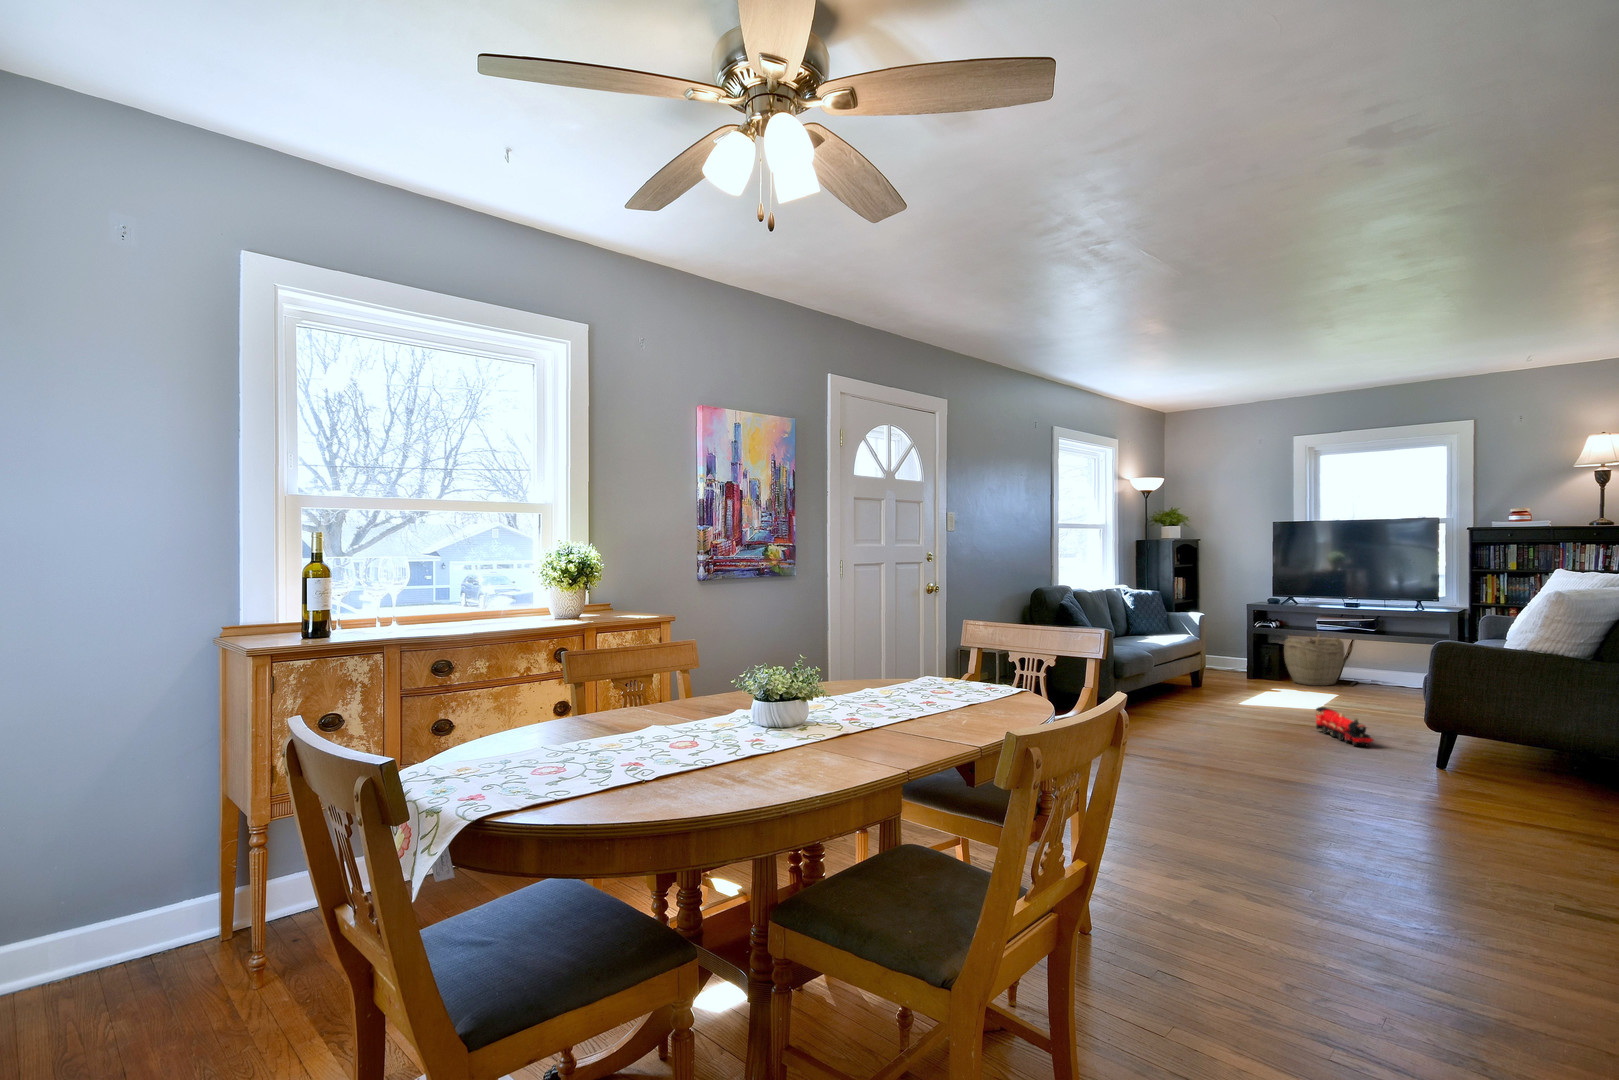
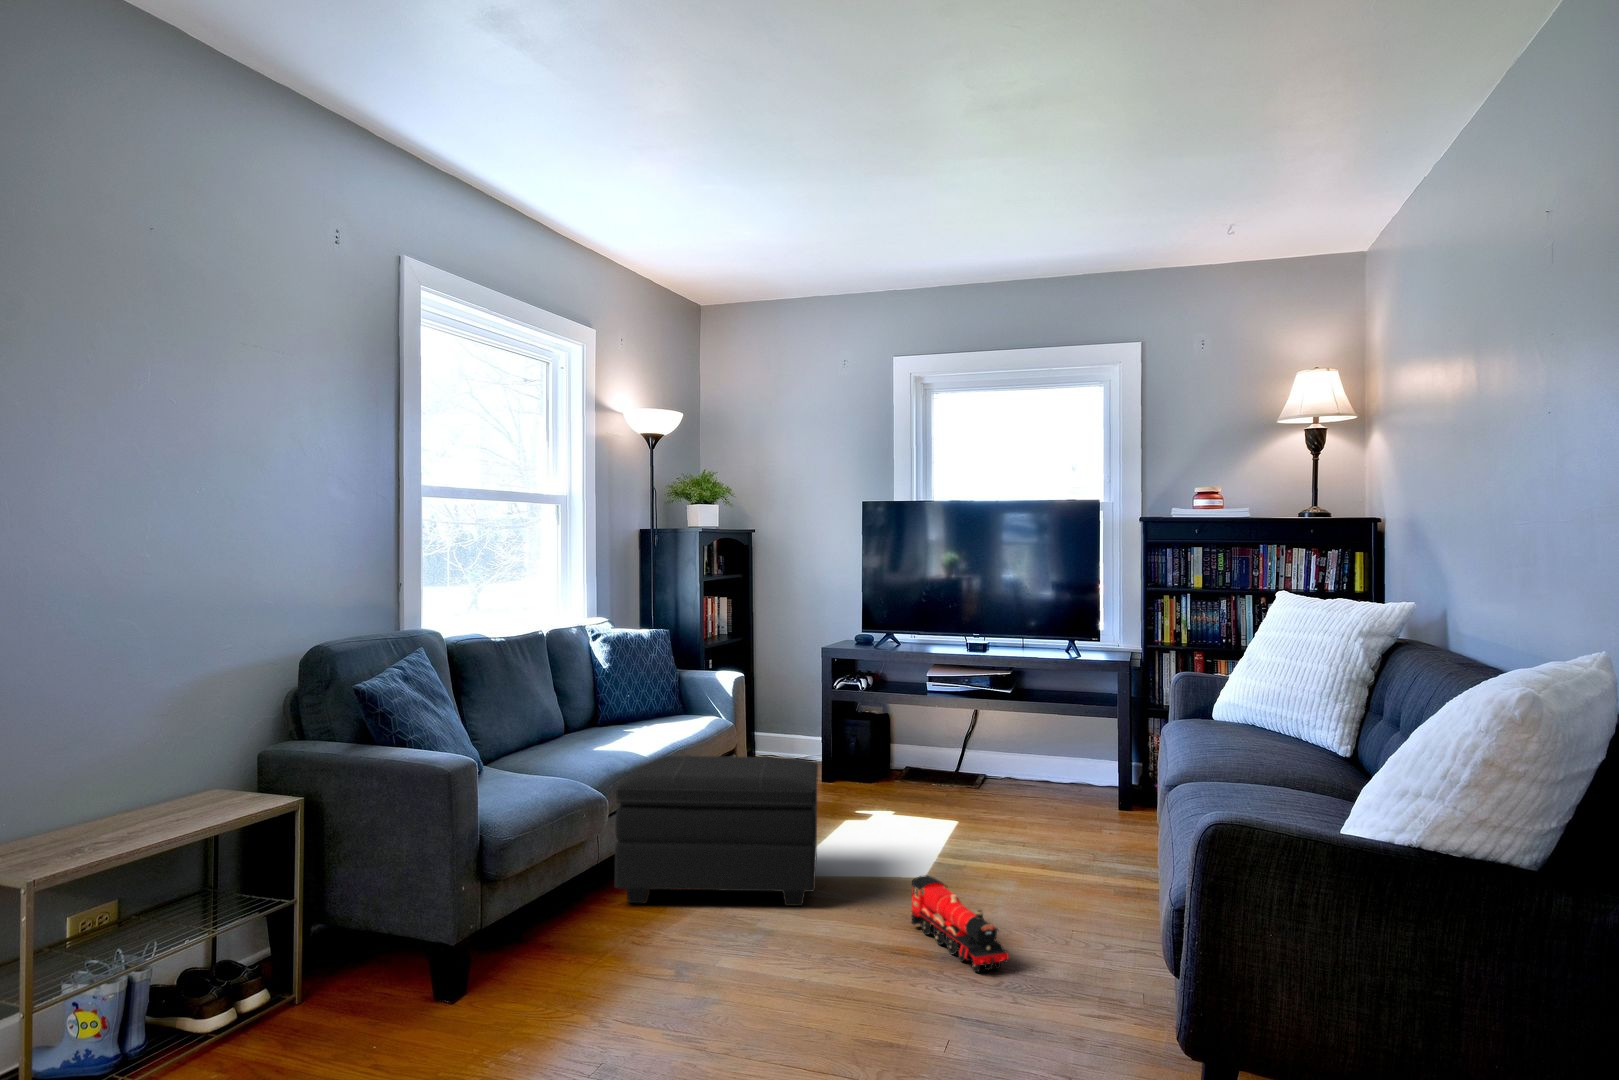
woven basket: present [1284,632,1345,686] -> none [877,678,967,790]
footstool: none [1154,648,1260,720] -> present [615,755,818,906]

